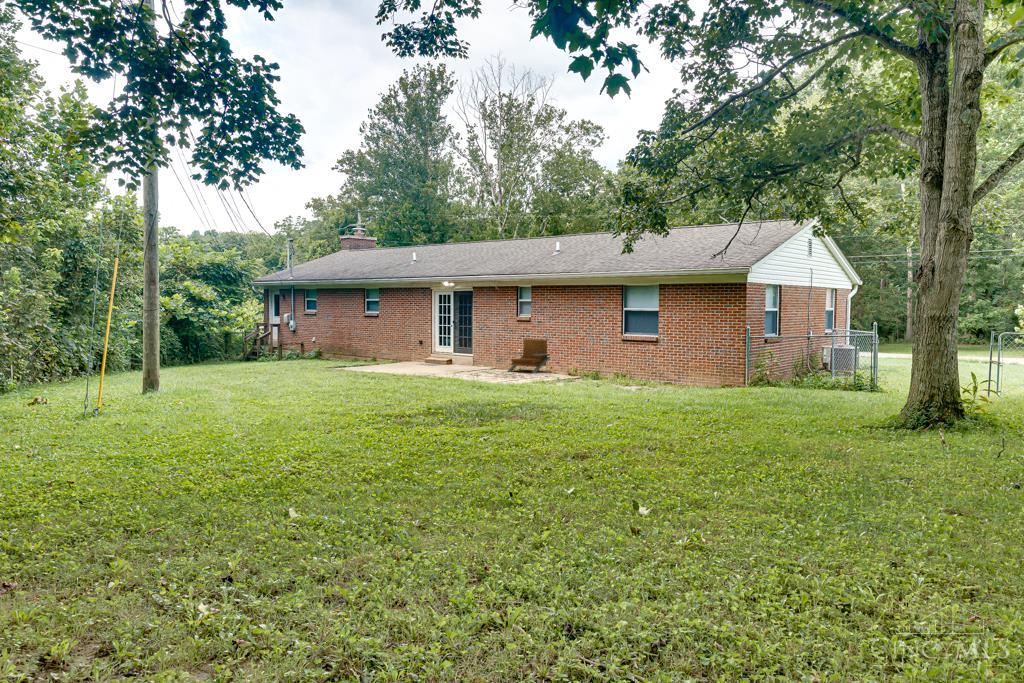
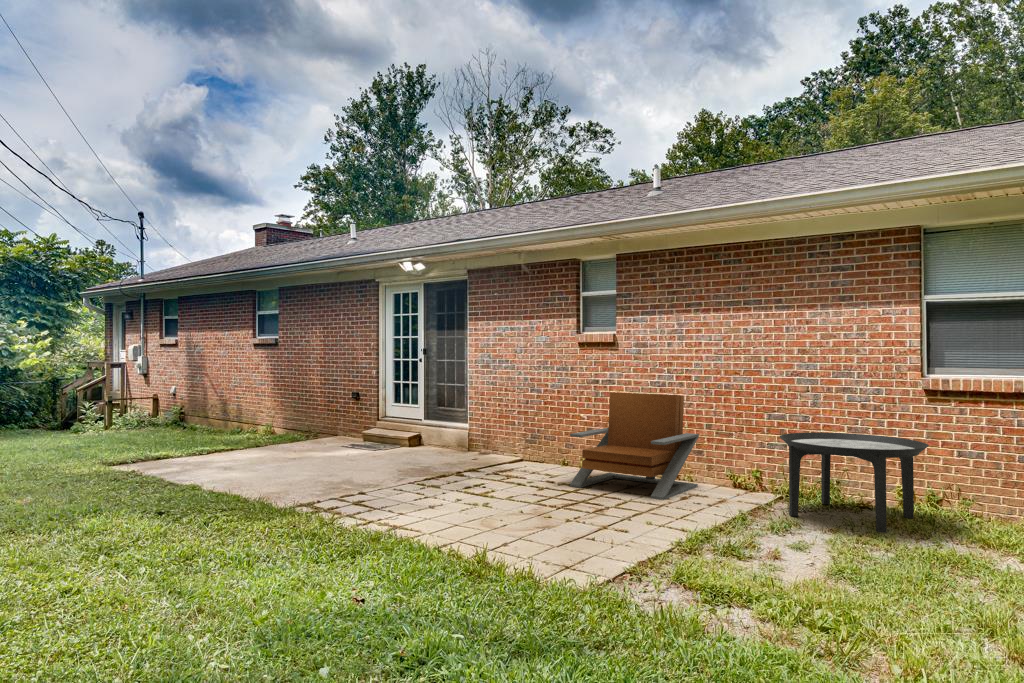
round table: none [566,352,606,377] -> present [780,432,929,533]

